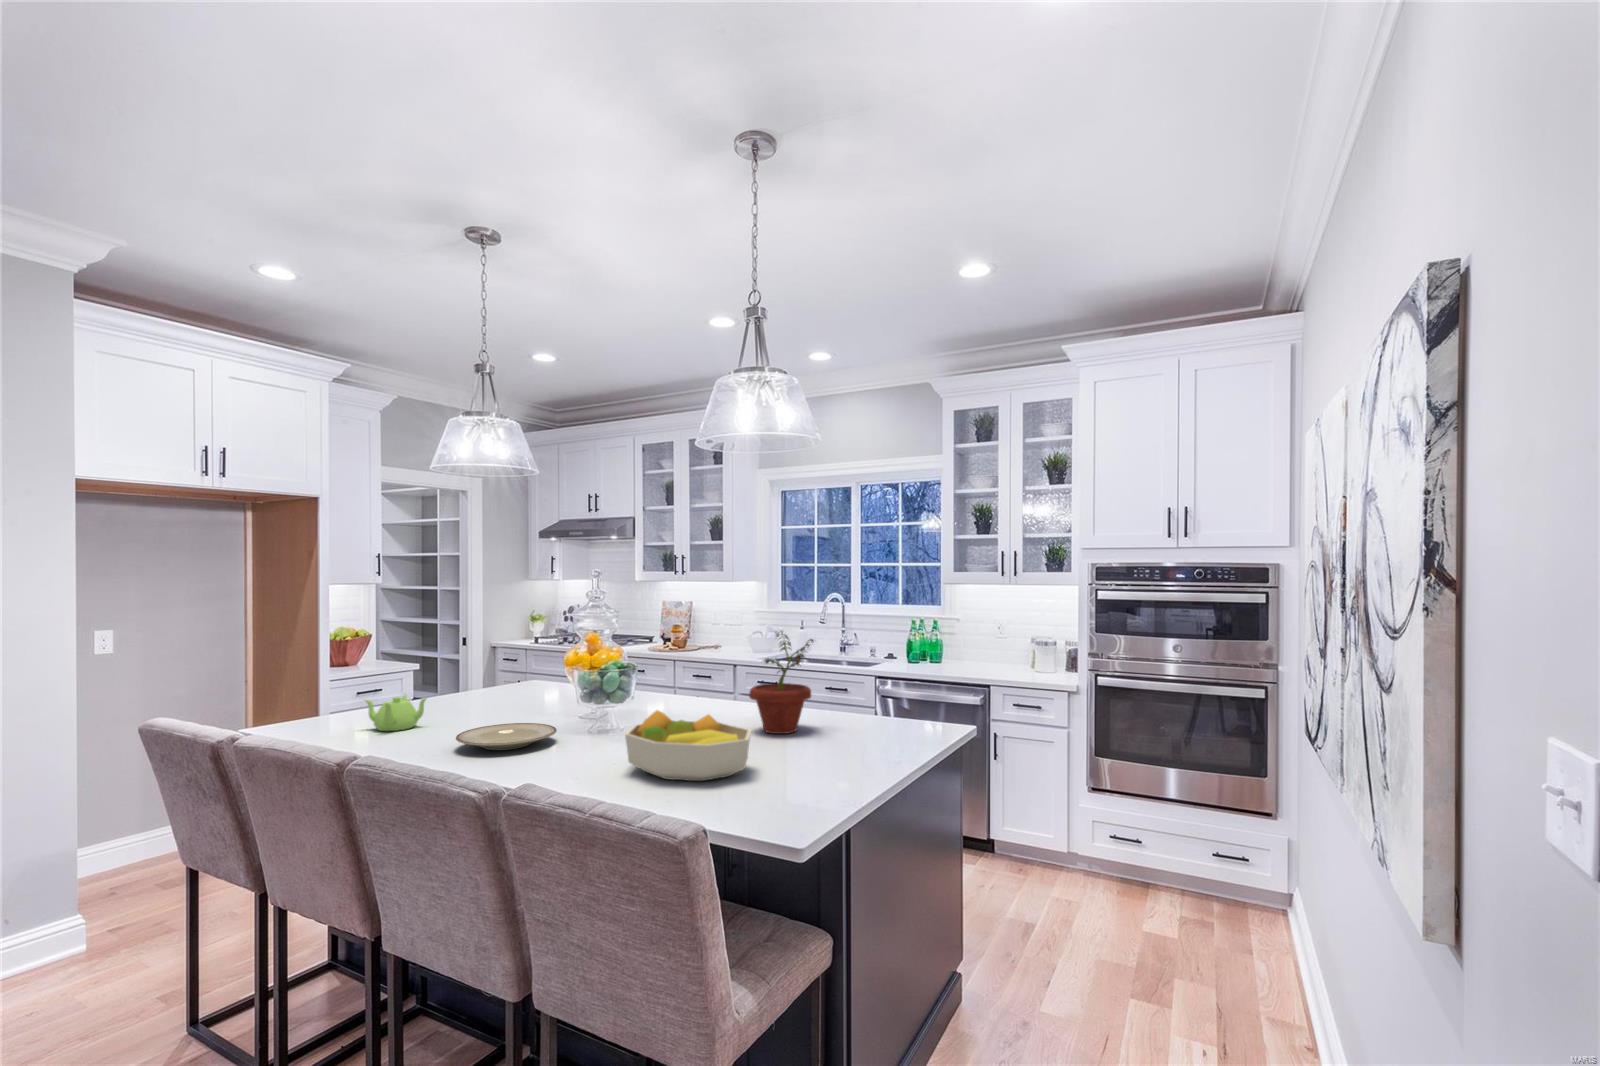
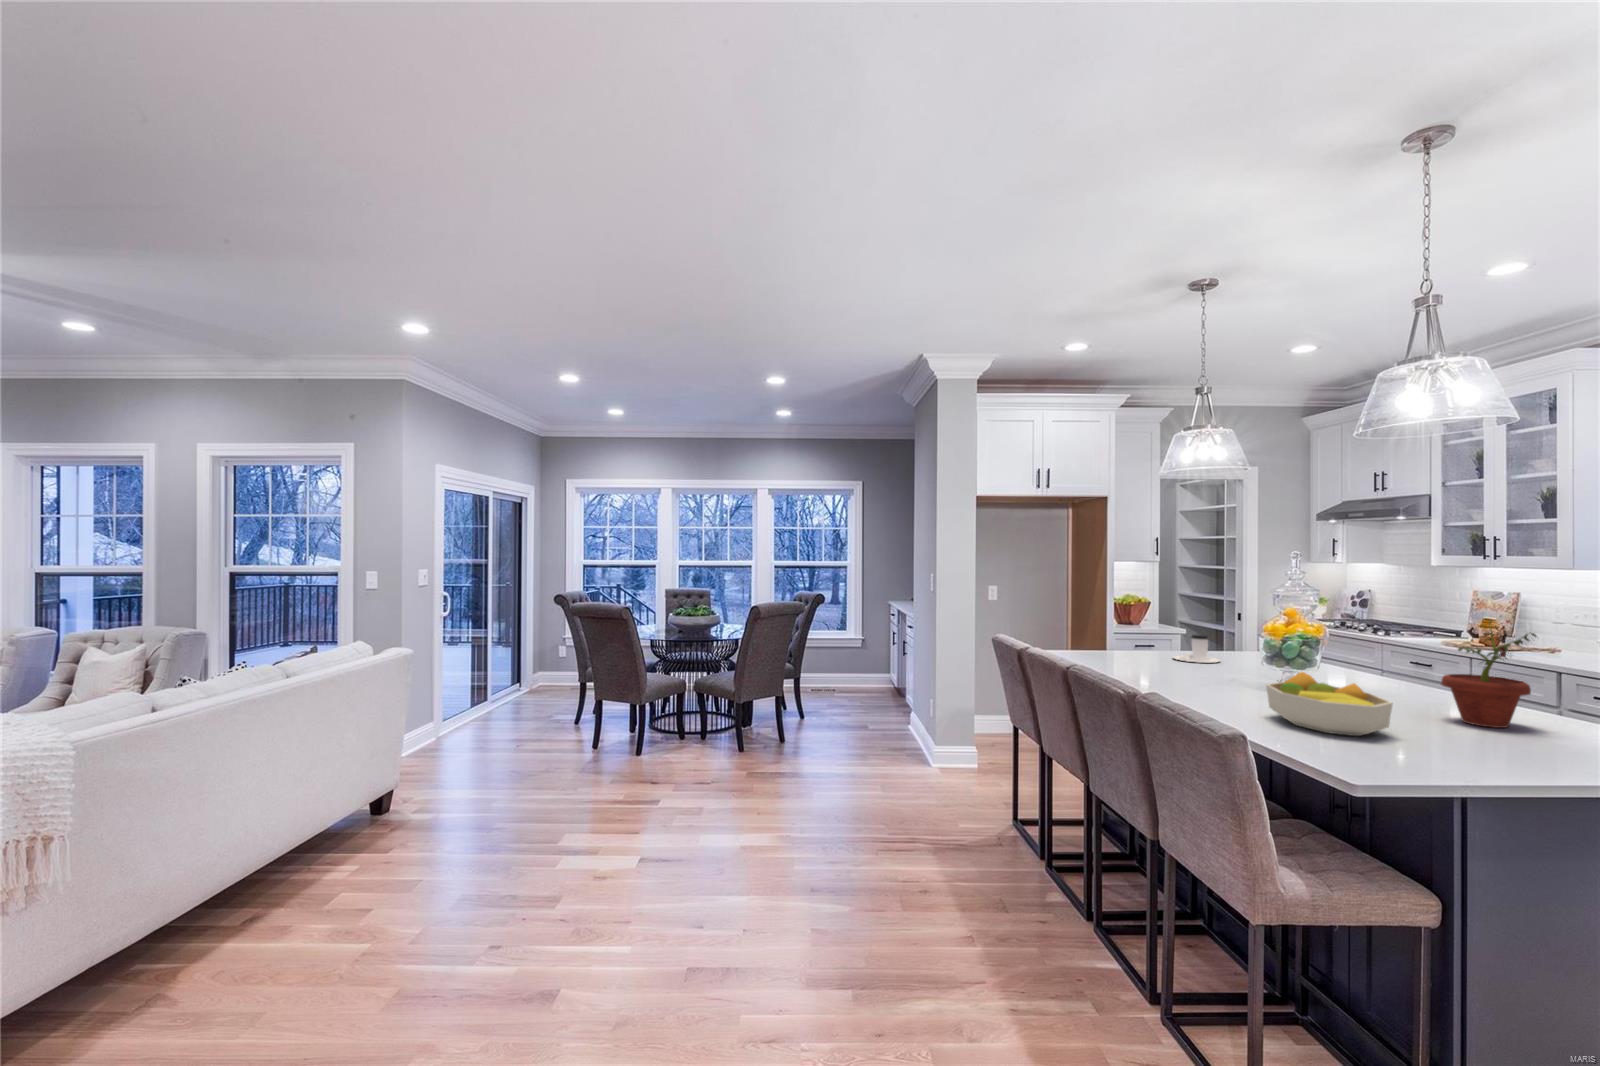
coffee cup: none [439,674,498,712] -> present [1173,634,1220,663]
teapot: present [365,694,426,731] -> none [1112,640,1155,665]
plate: present [456,723,557,750] -> none [1158,669,1239,688]

